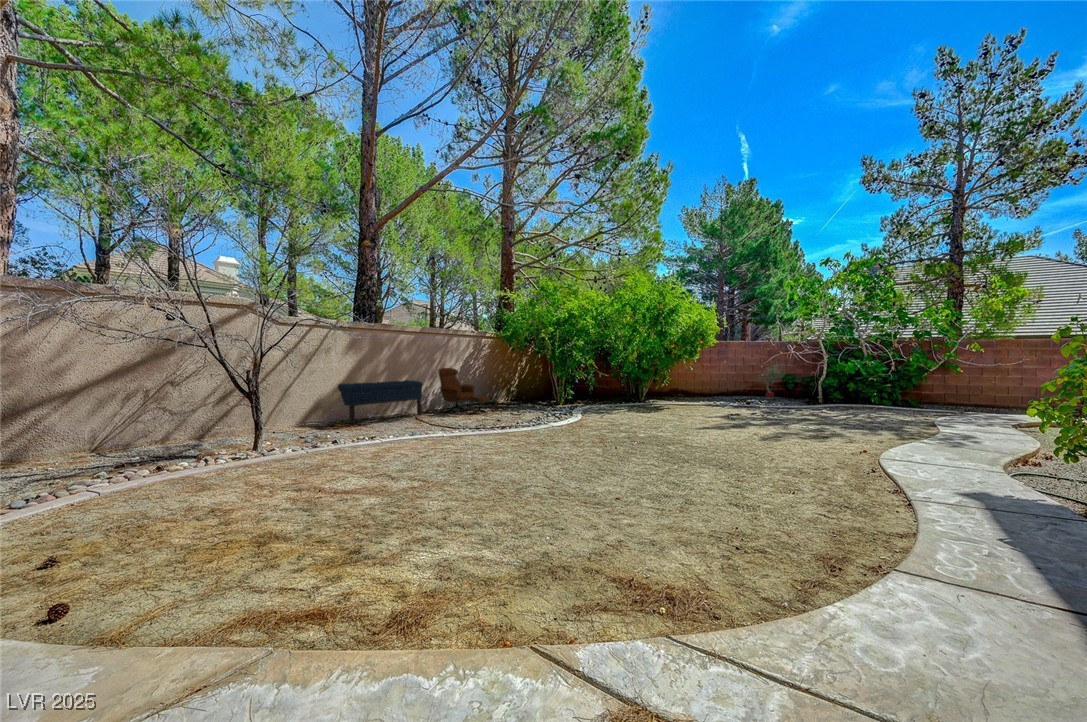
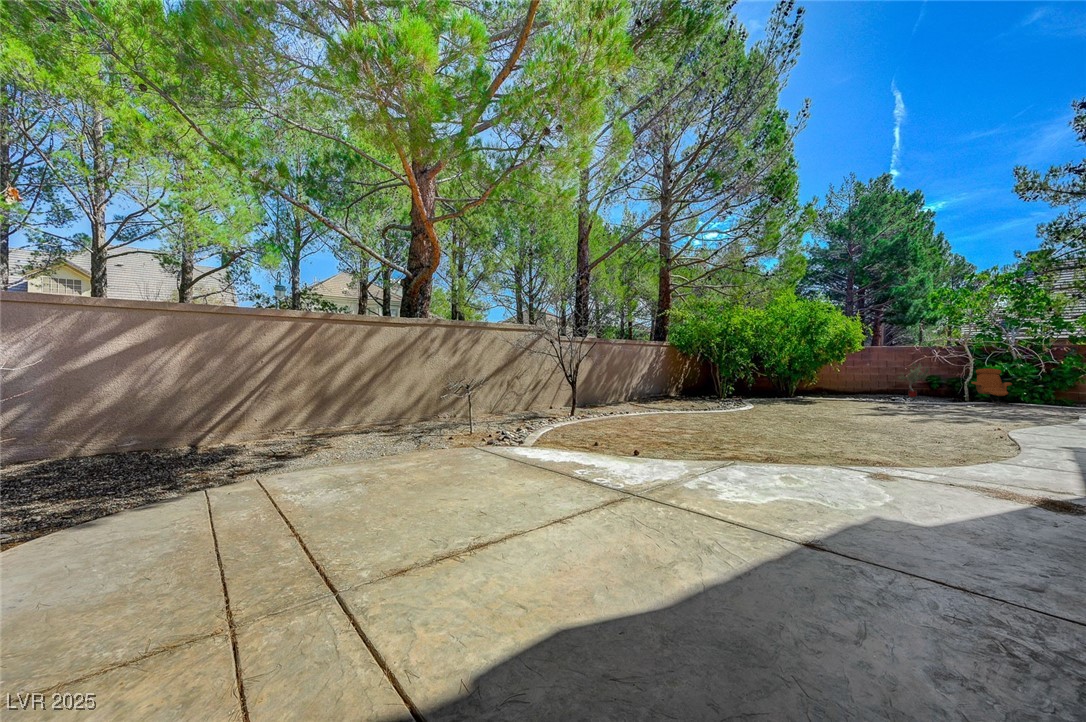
lounge chair: present [439,368,489,413] -> present [971,369,1012,405]
bench: present [338,380,423,424] -> none [584,379,634,408]

